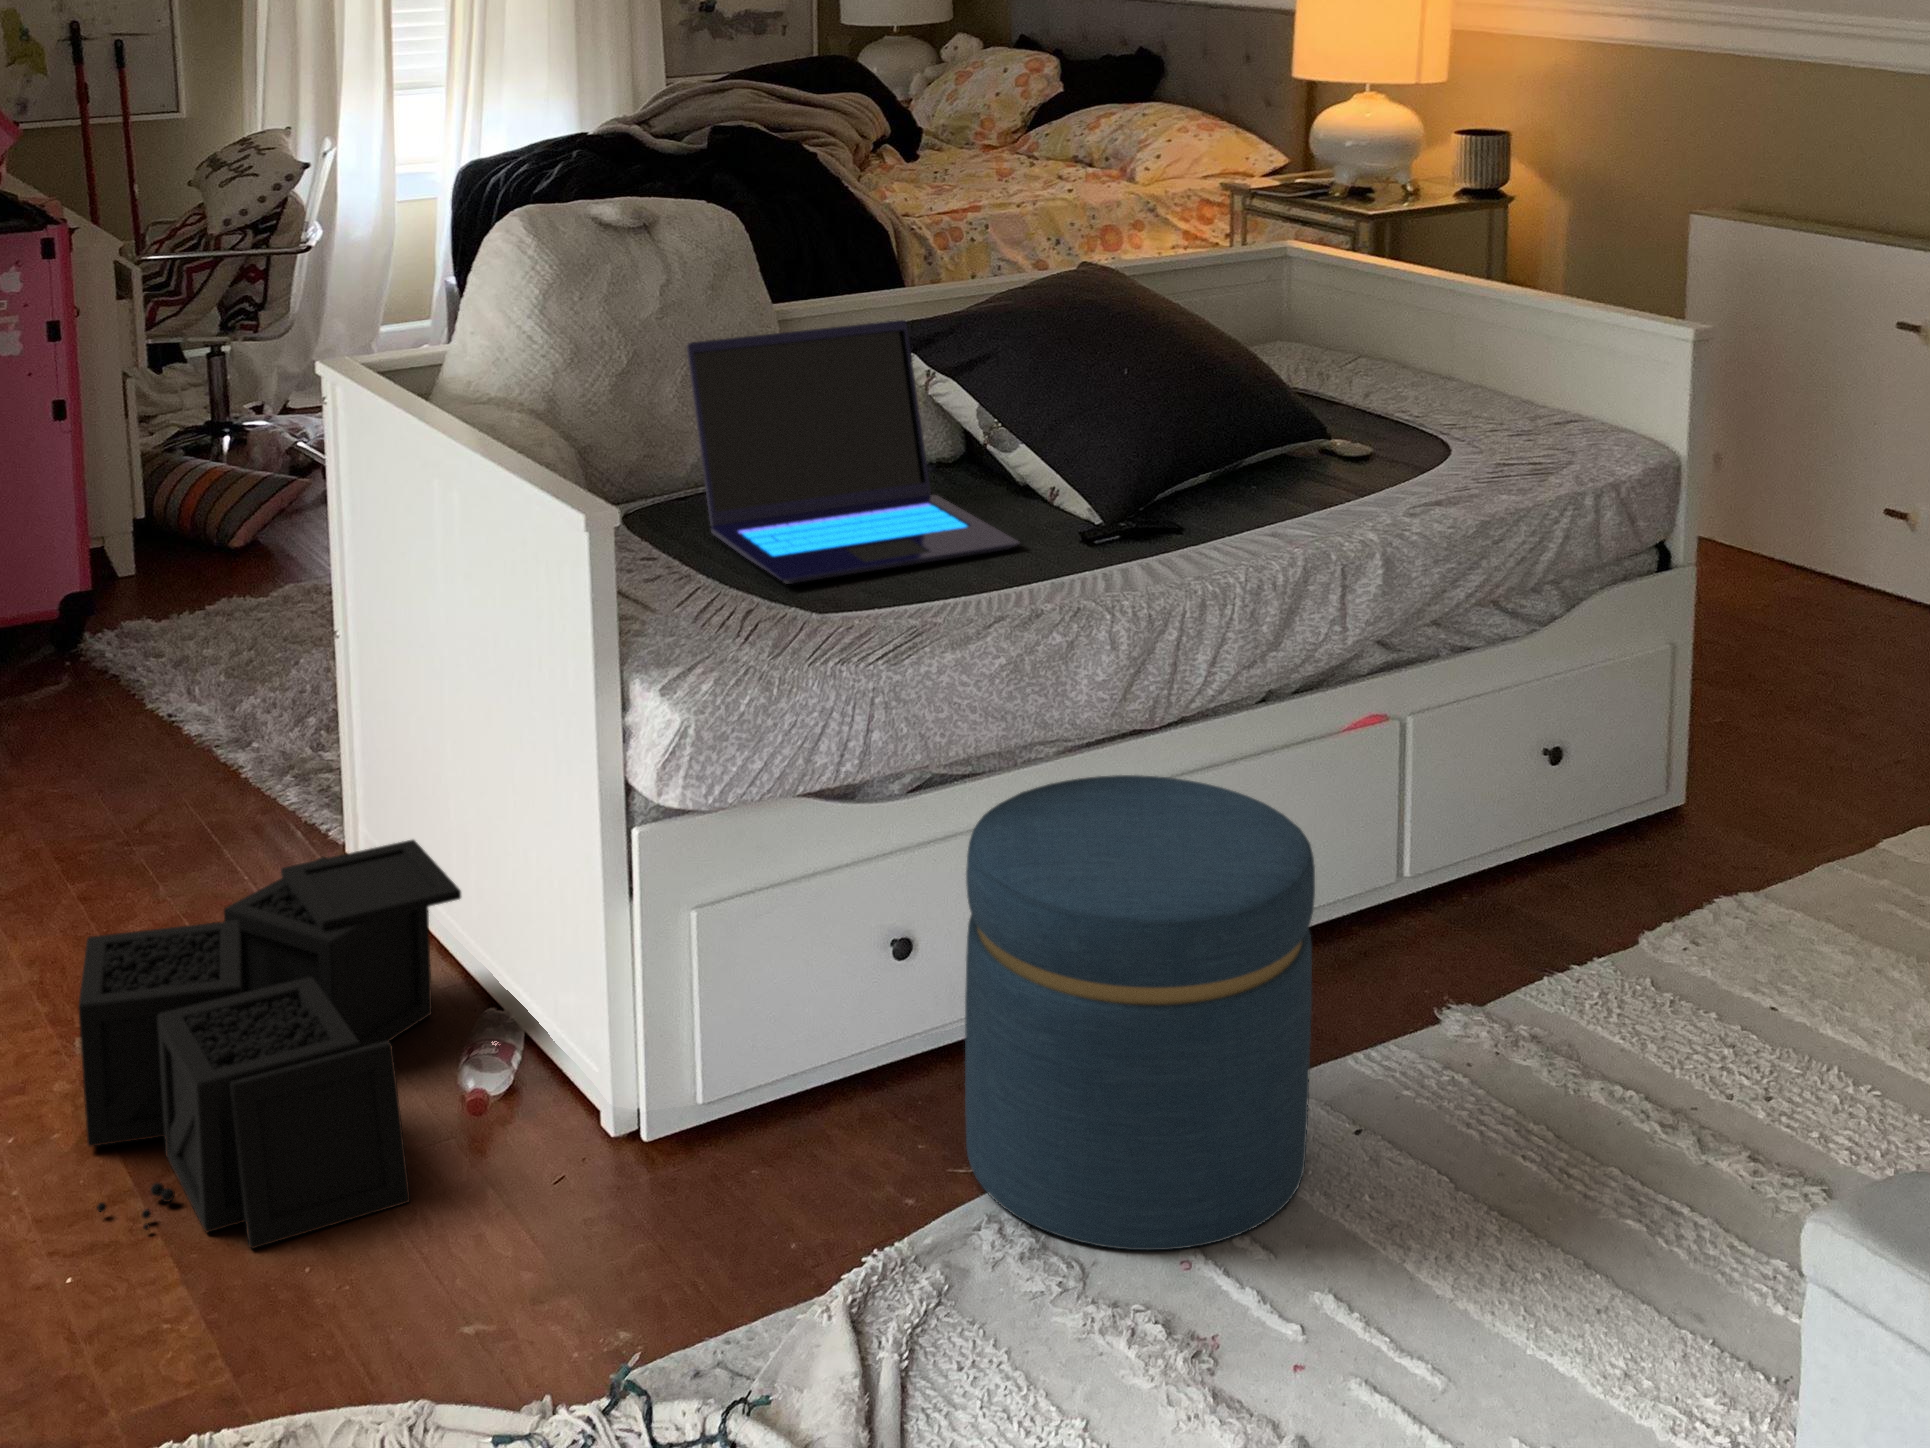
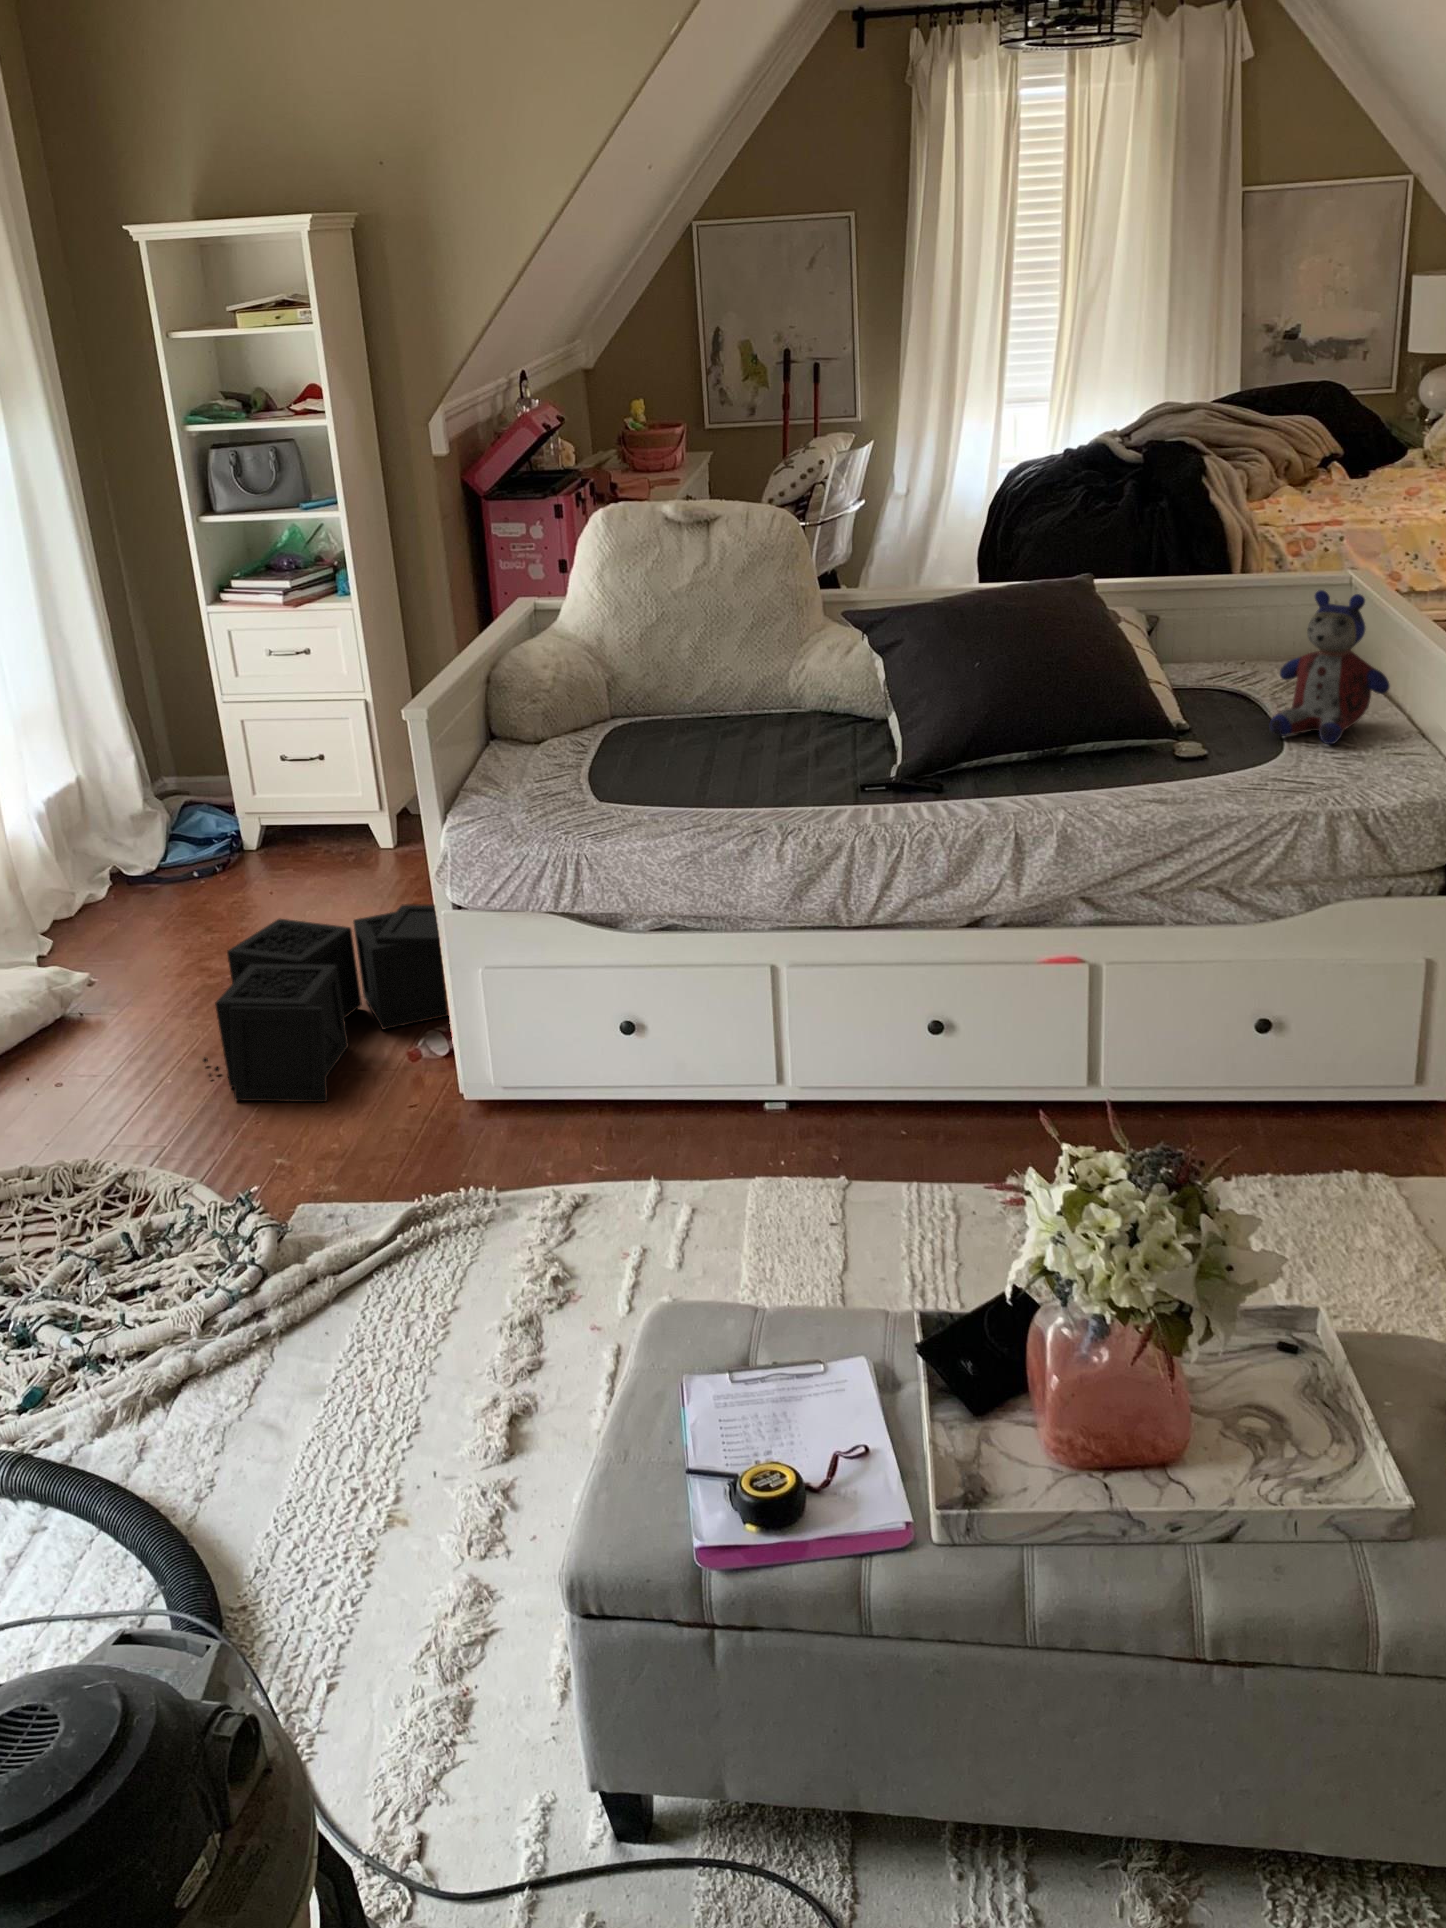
stuffed bear: none [1383,262,1515,429] -> present [1270,590,1390,744]
laptop: present [687,320,1019,584] -> none [620,599,828,778]
ottoman: present [965,775,1315,1250] -> none [547,942,804,1266]

